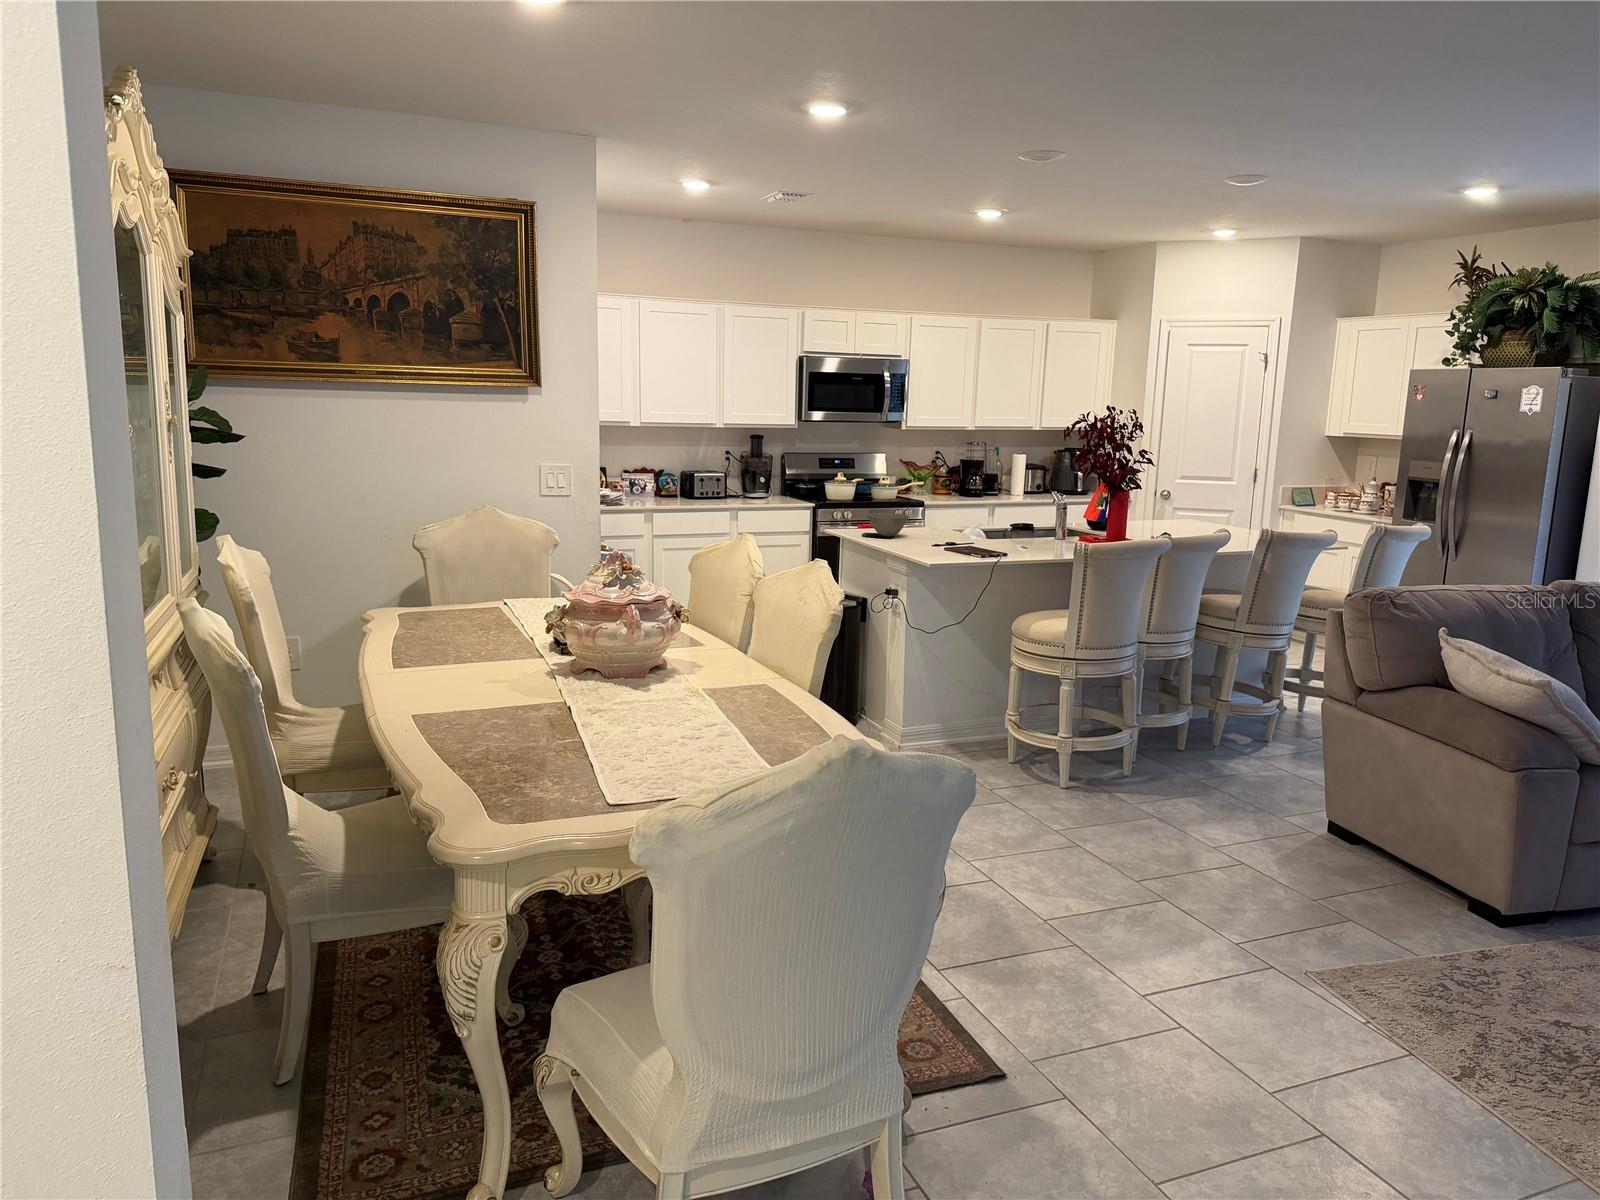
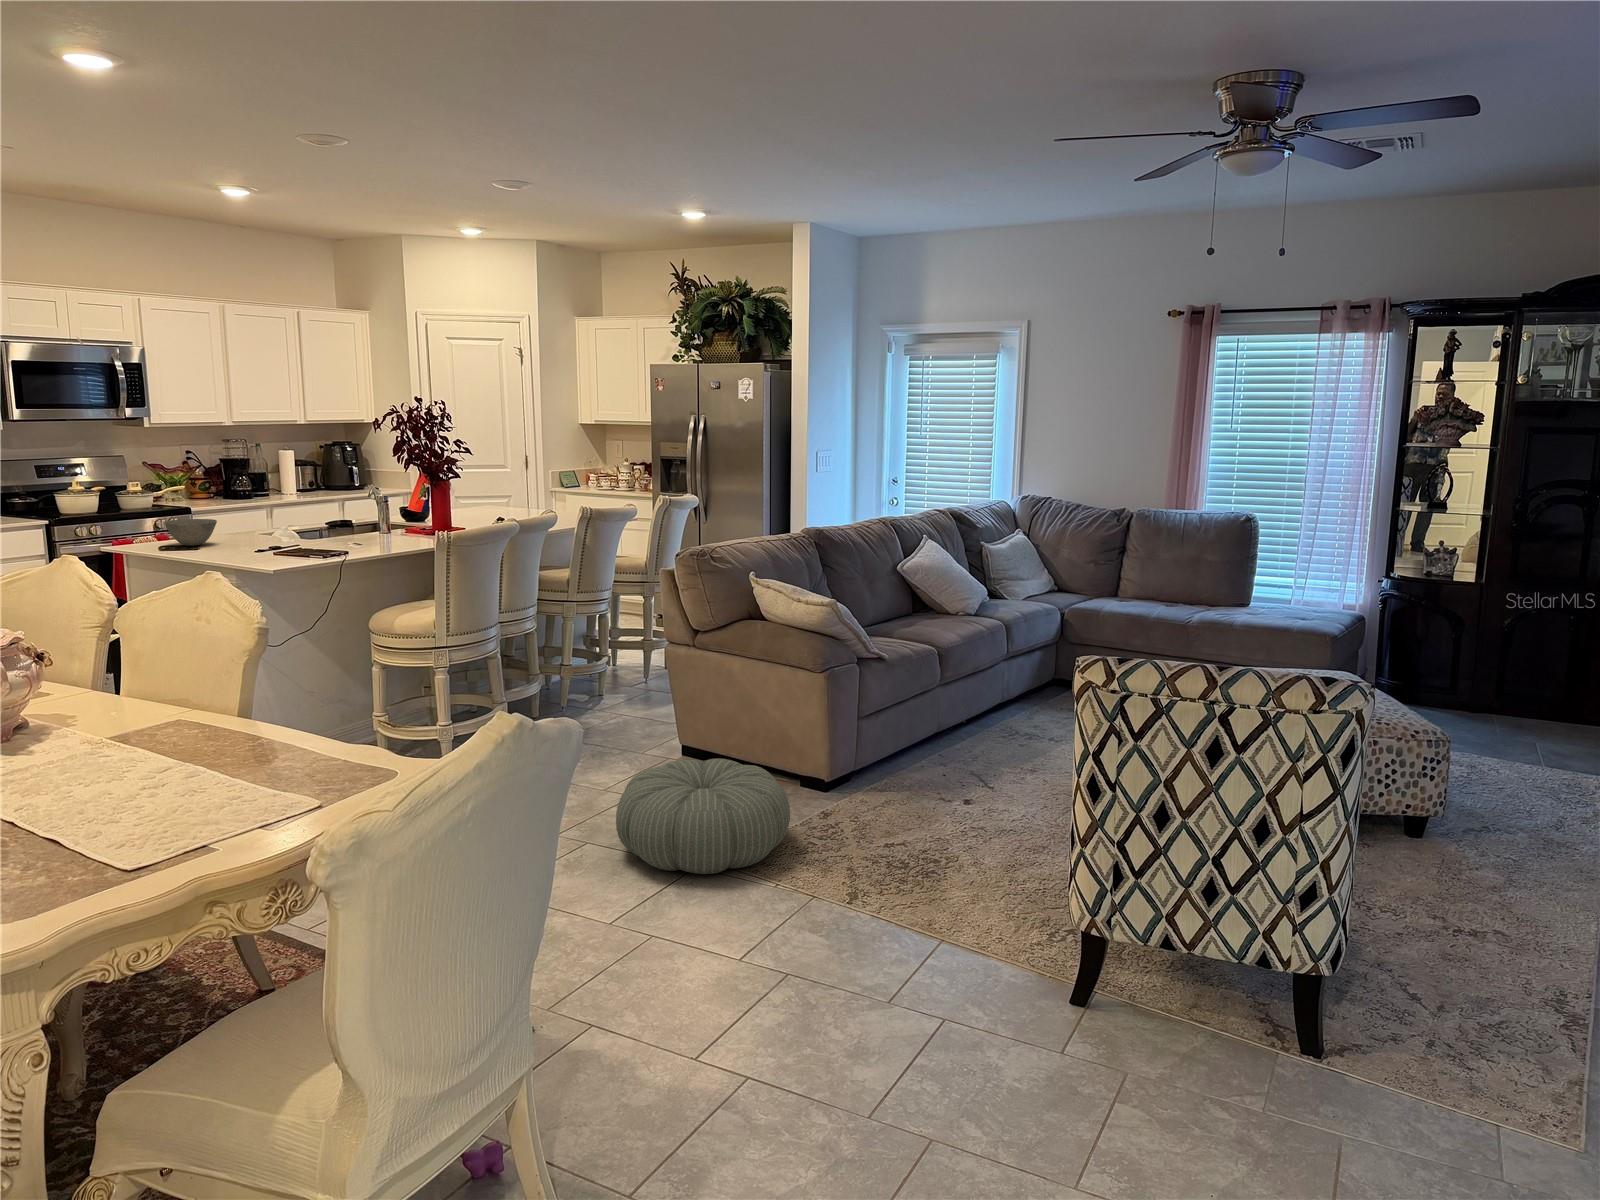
pouf: none [1188,834,1415,985] -> present [616,758,790,874]

